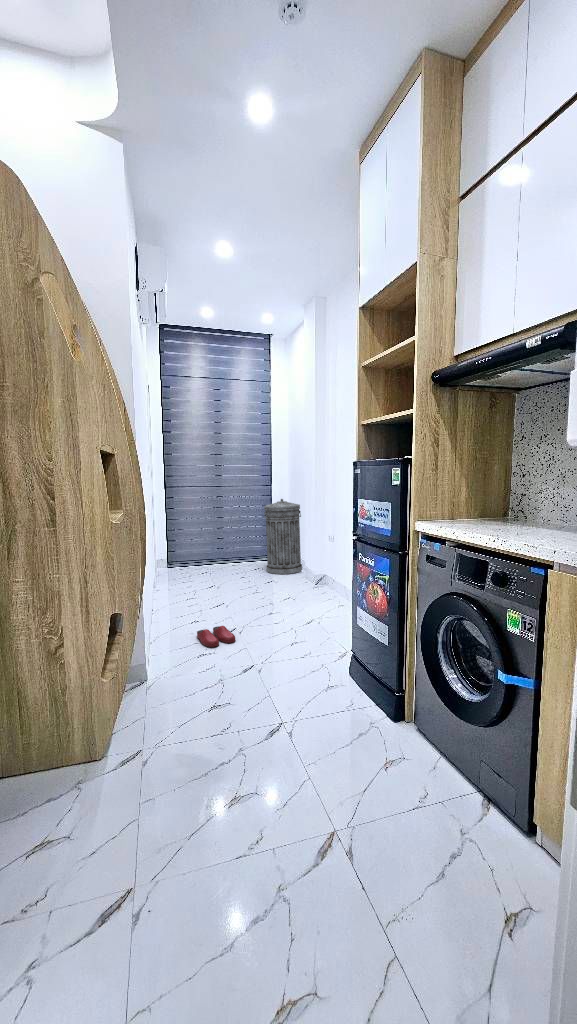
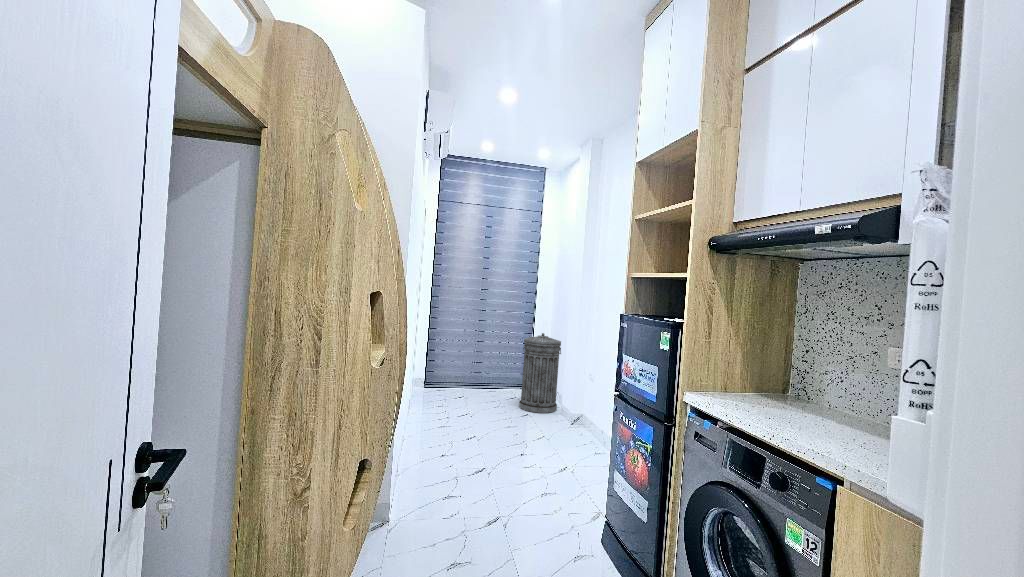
slippers: present [197,626,235,647] -> none [441,465,480,488]

